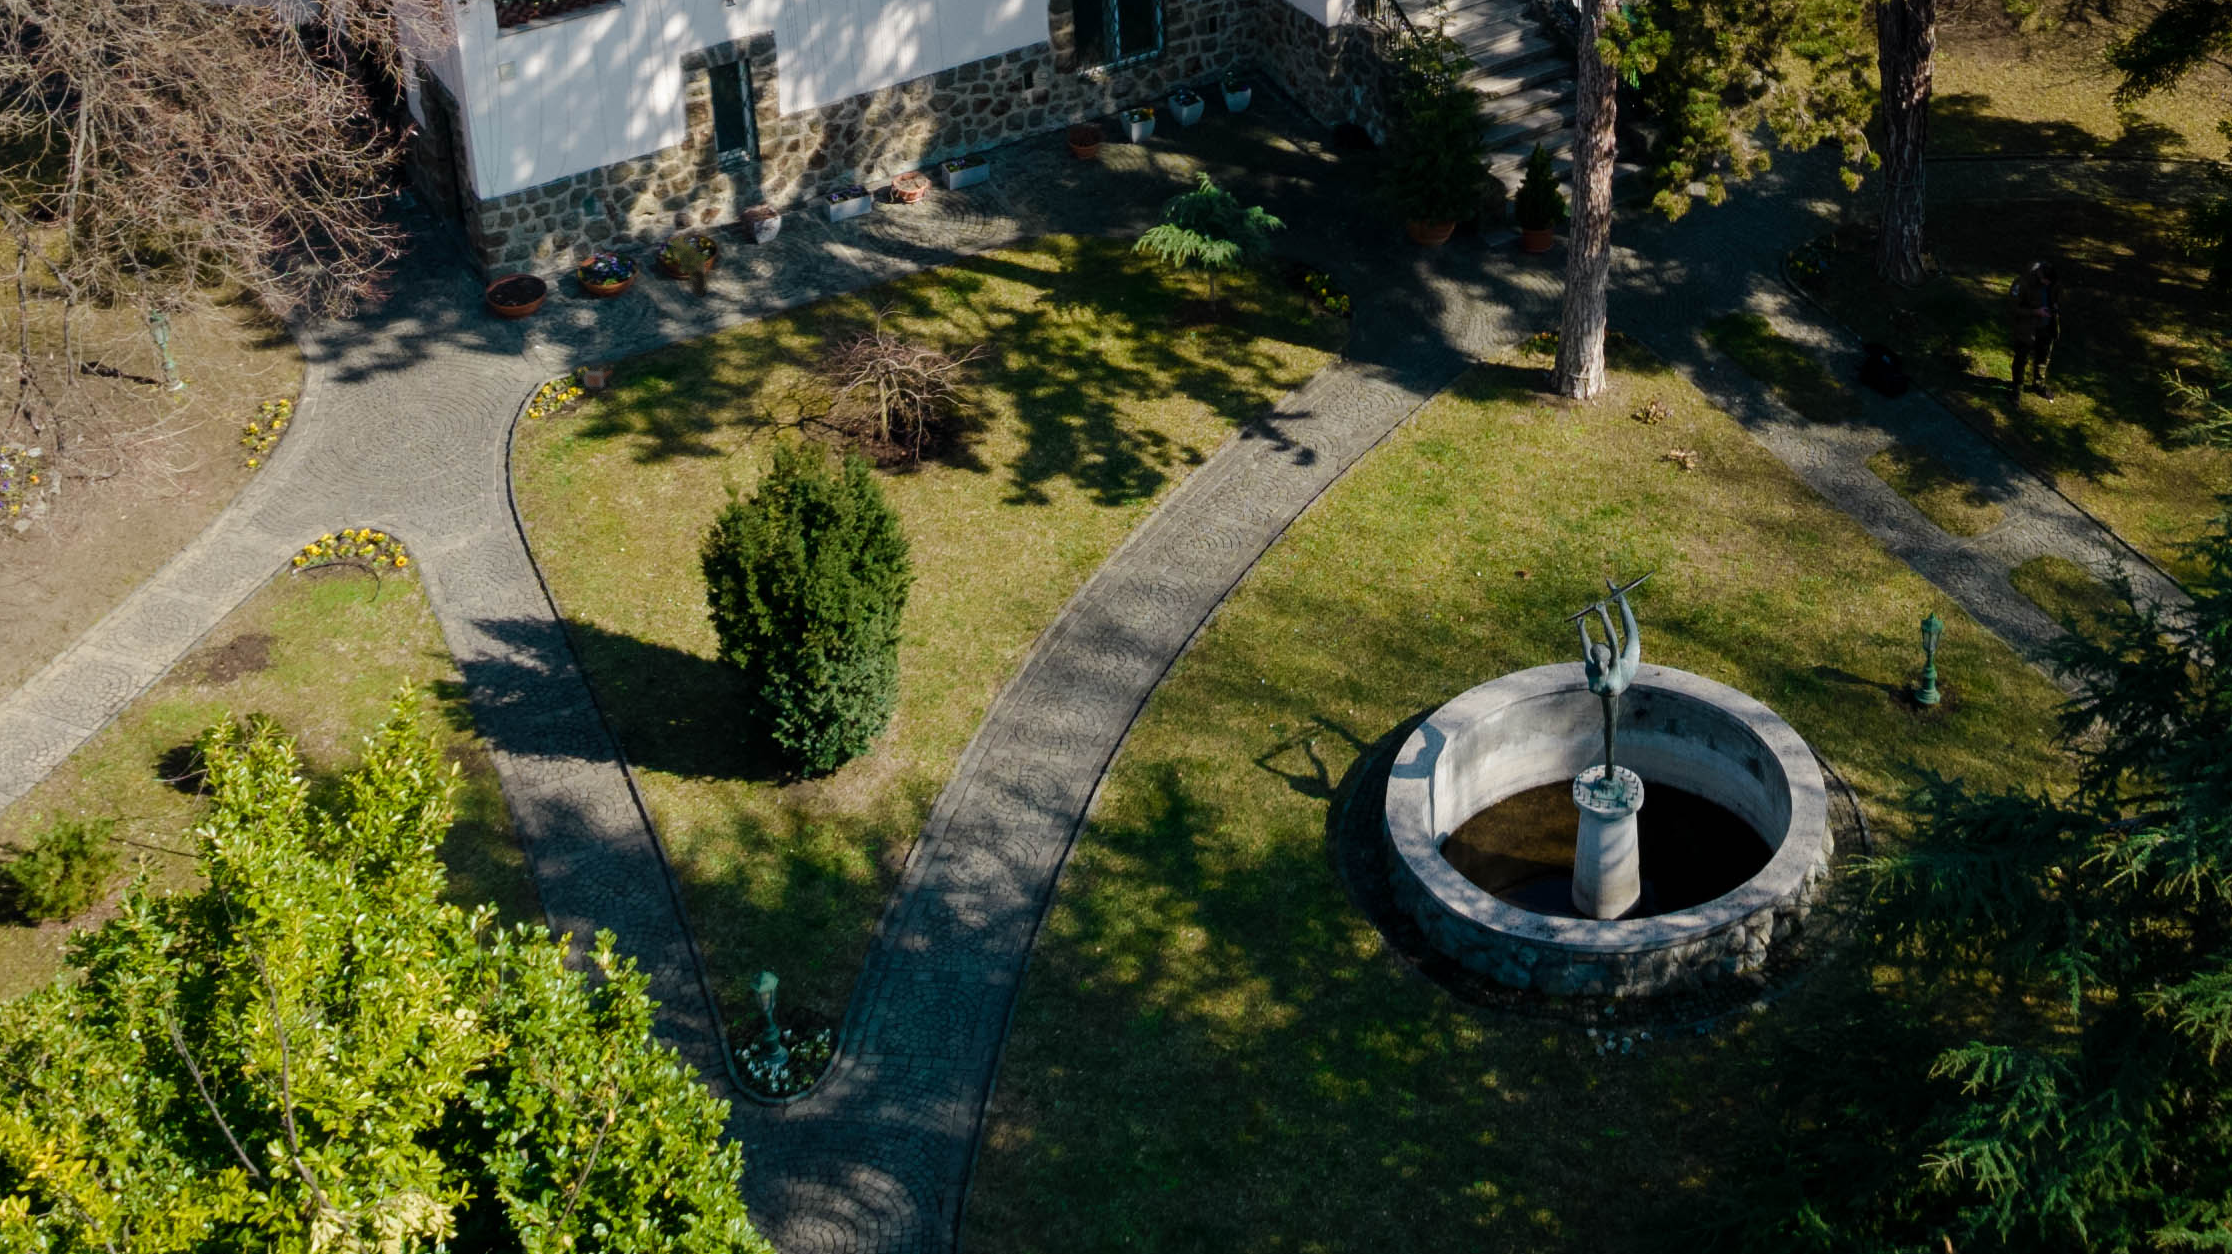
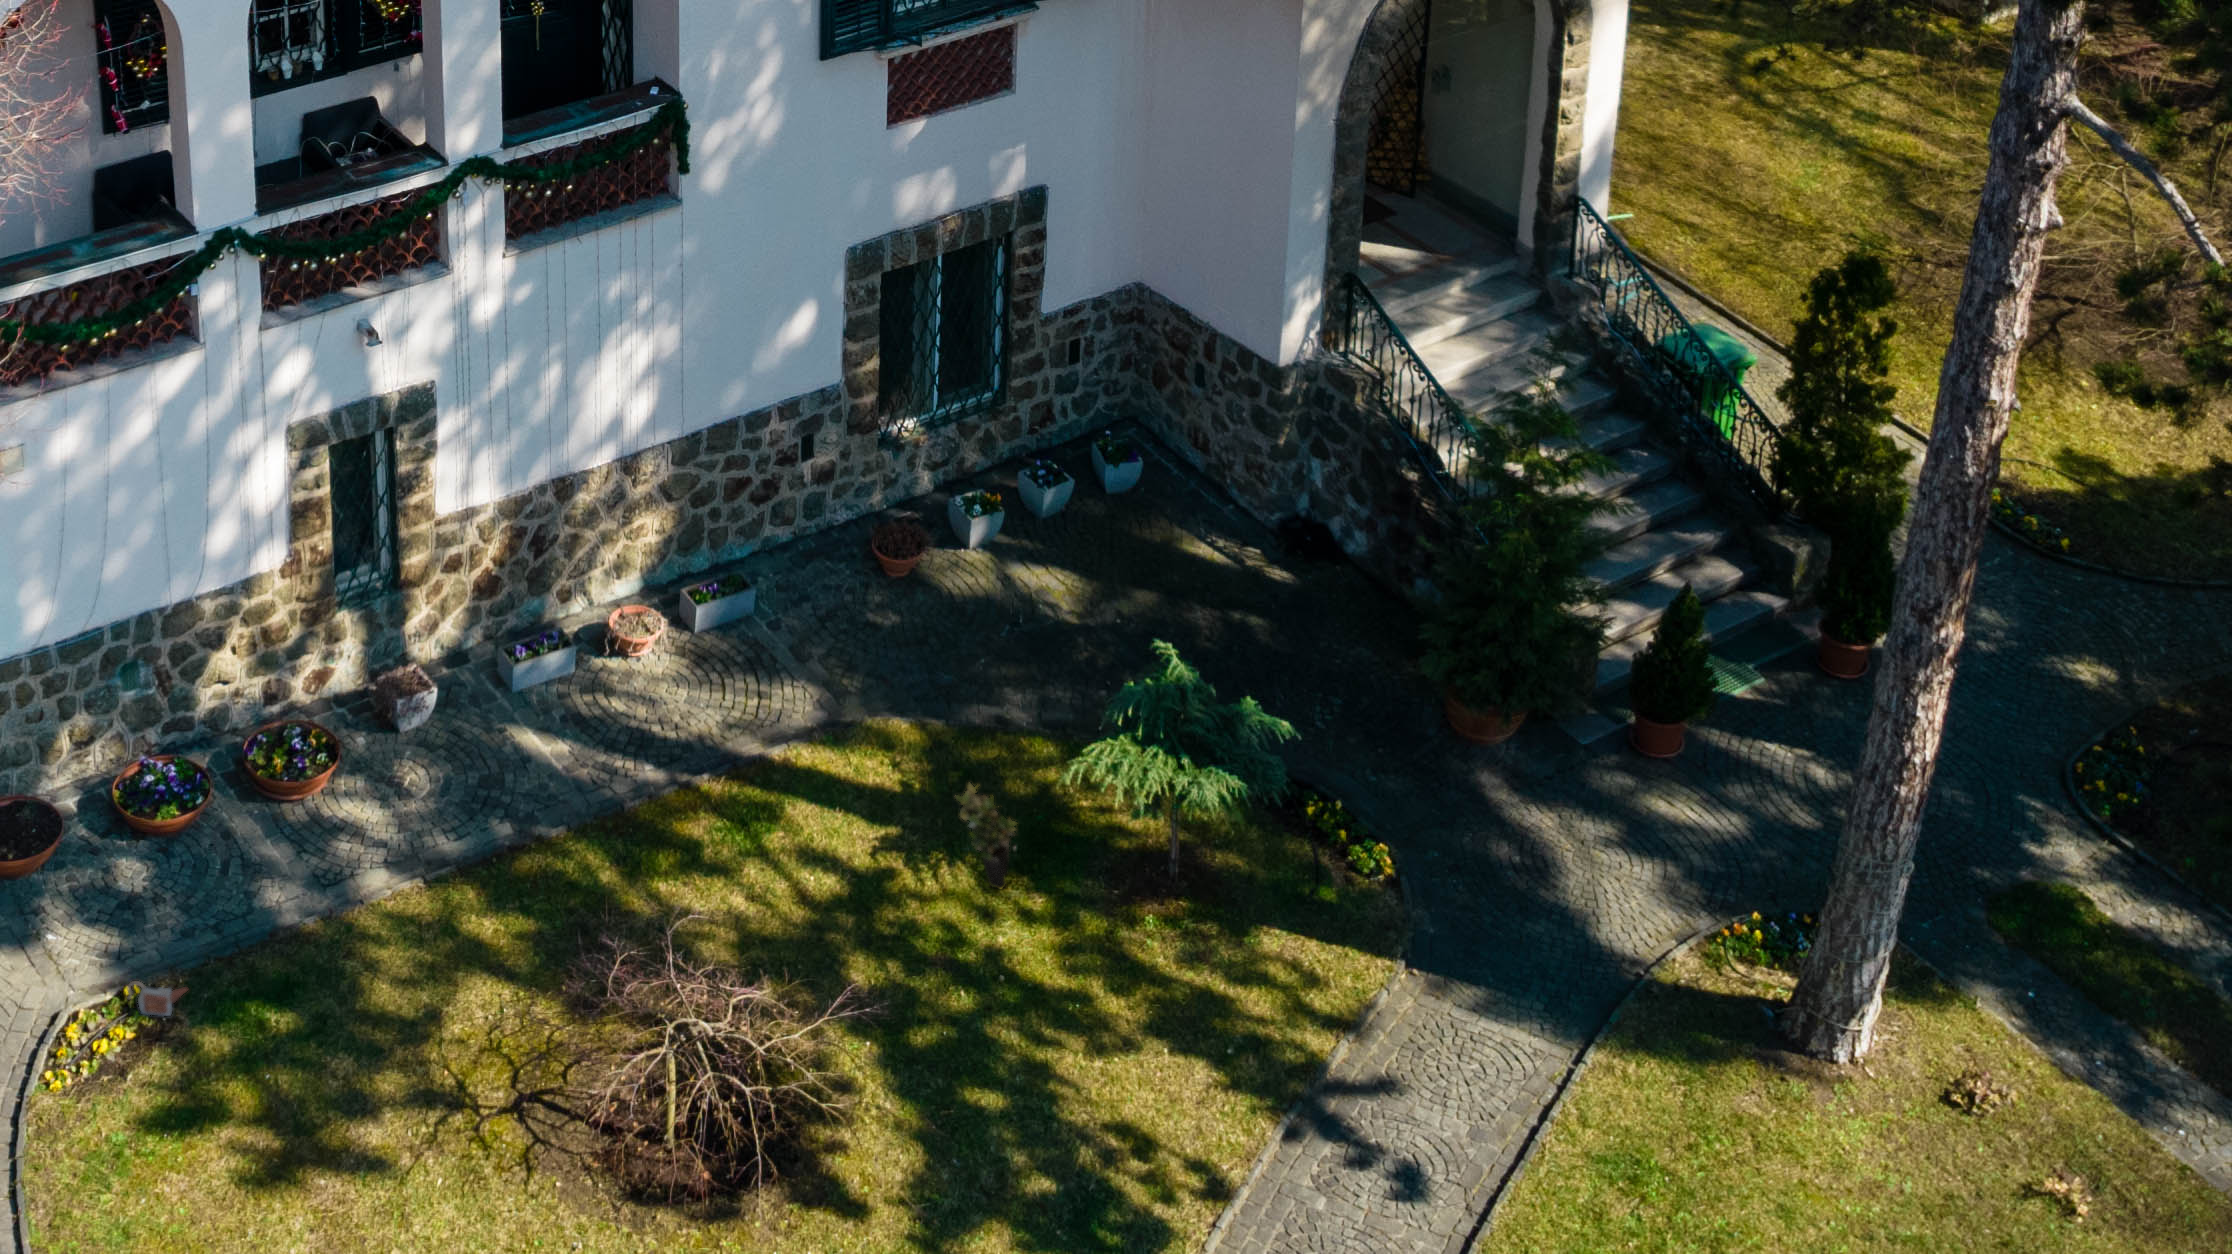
potted plant: present [671,236,707,296] -> present [956,784,1016,889]

